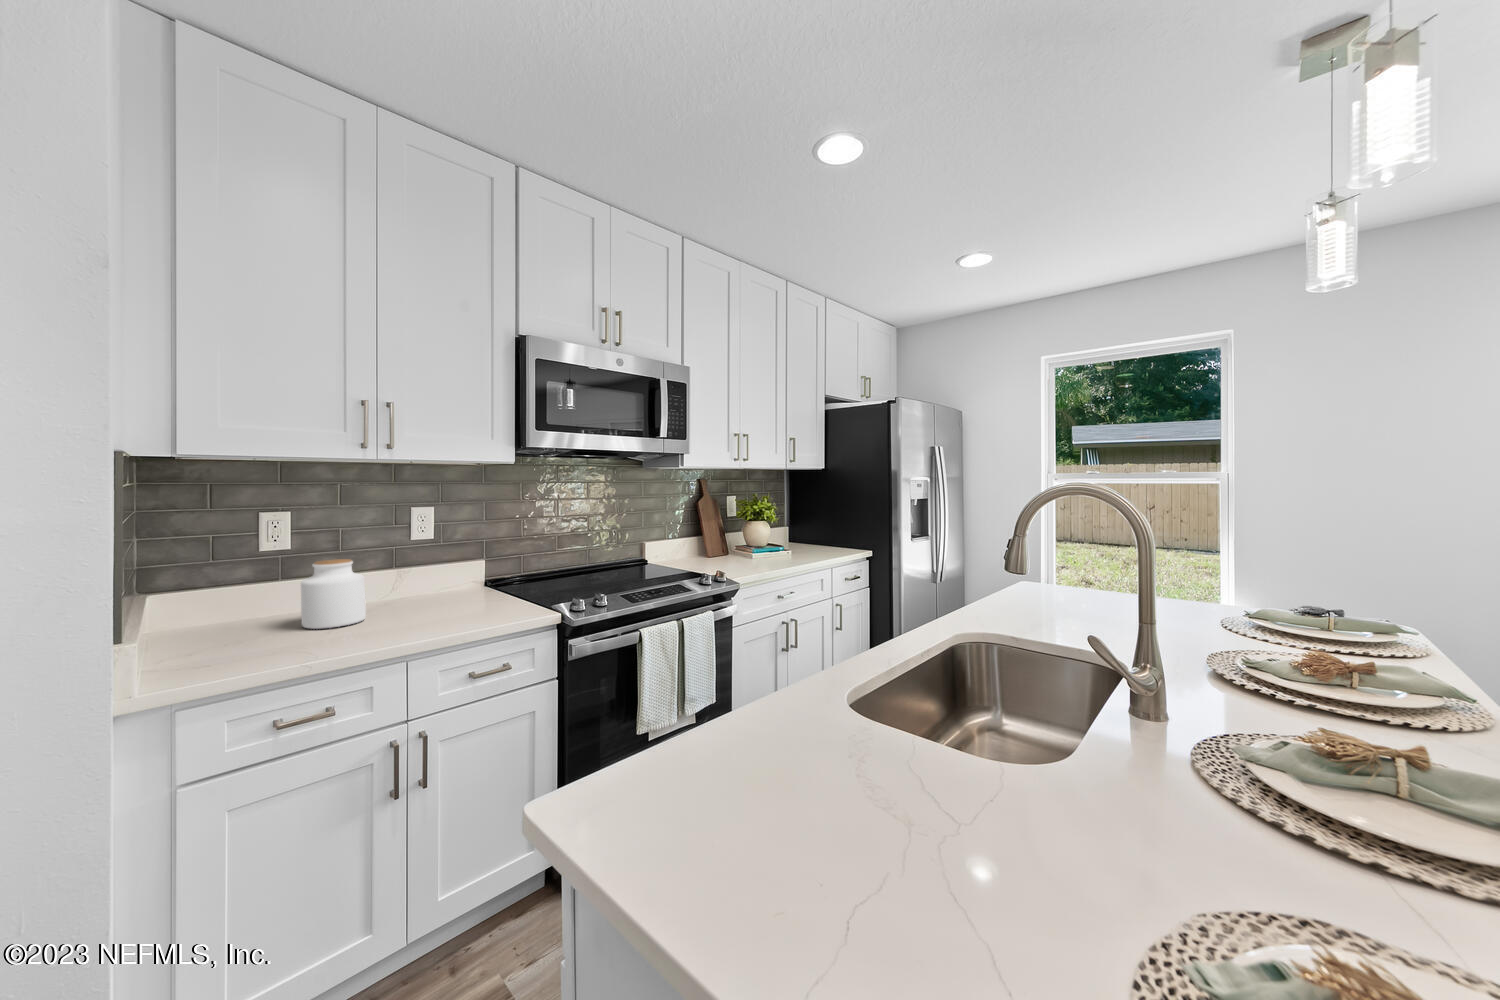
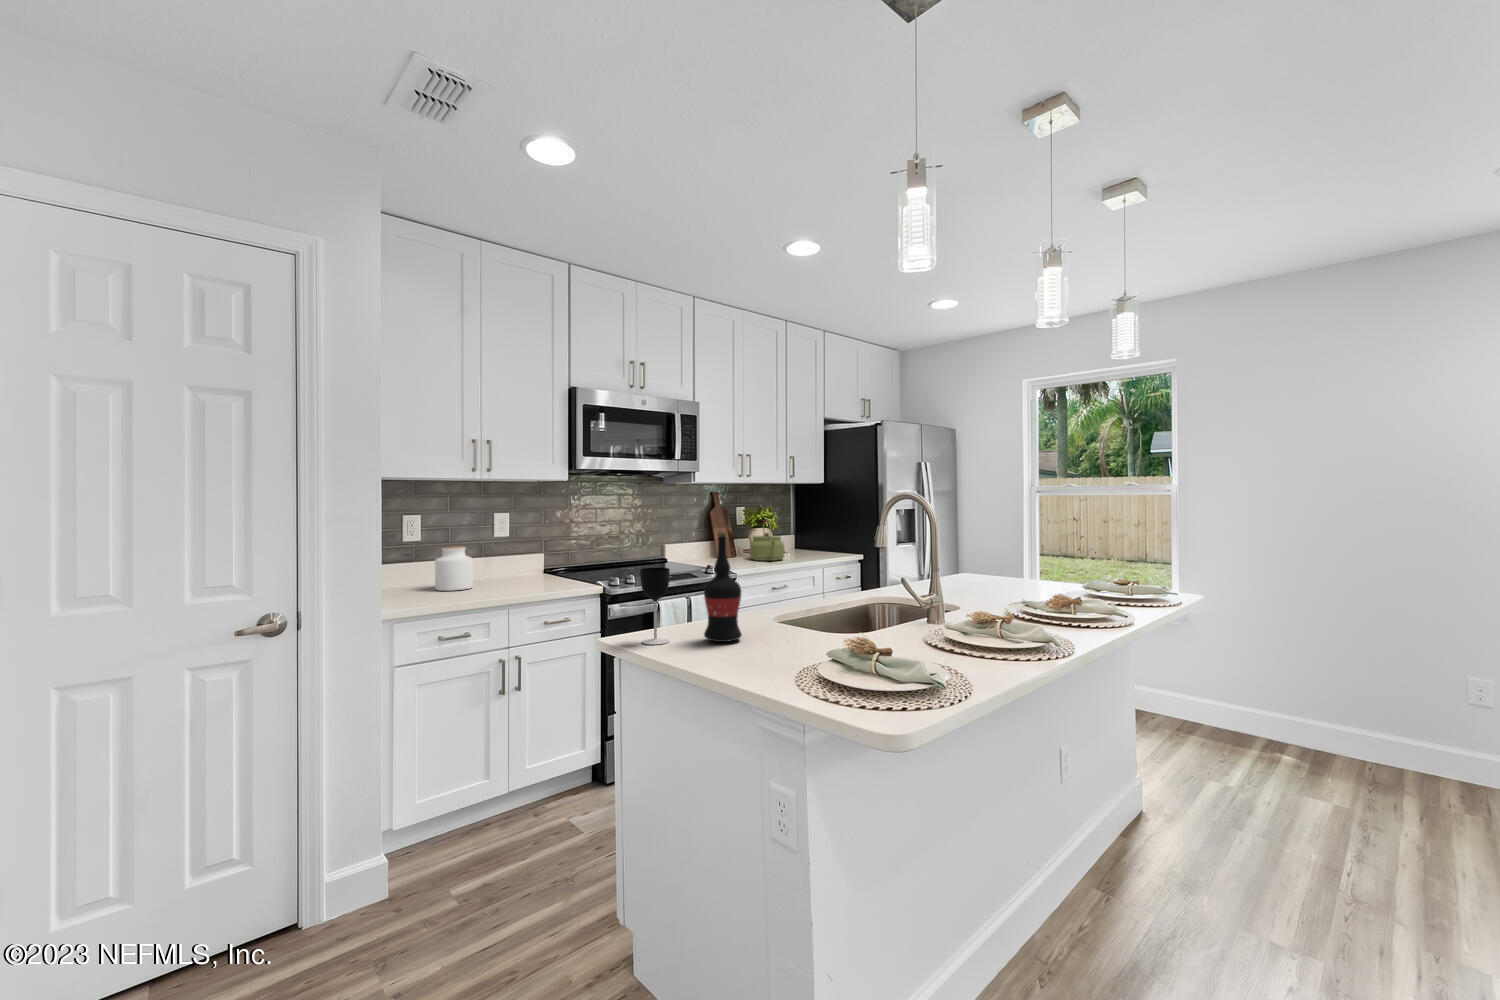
kettle: none [746,511,787,561] -> present [750,519,784,561]
wine bottle: none [757,577,845,841] -> present [704,532,742,642]
wine glass: none [611,654,679,849] -> present [640,568,670,644]

